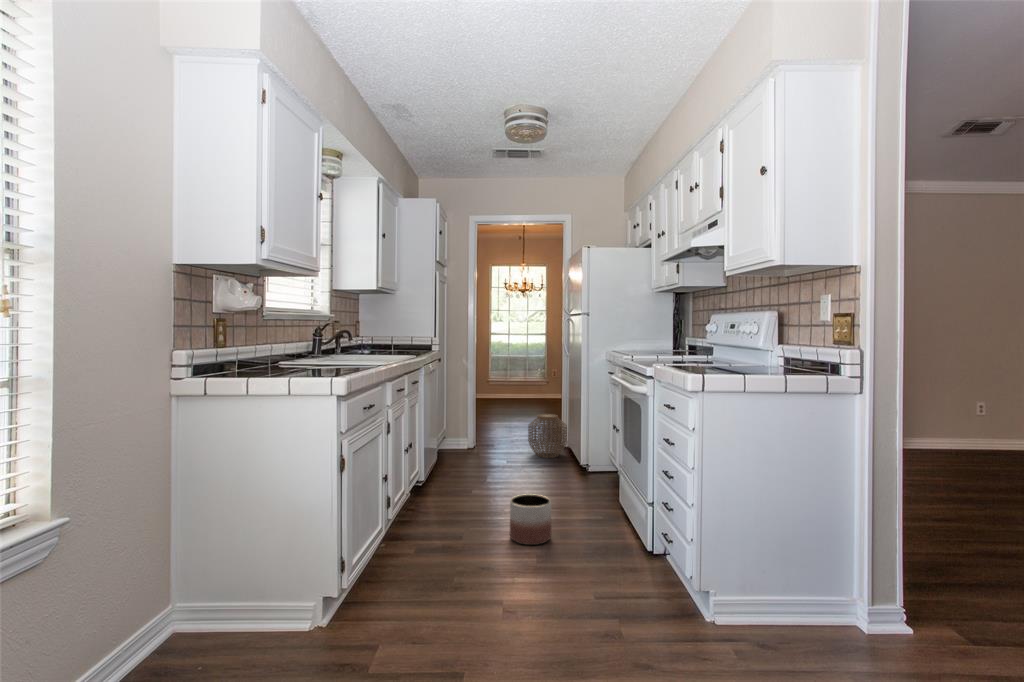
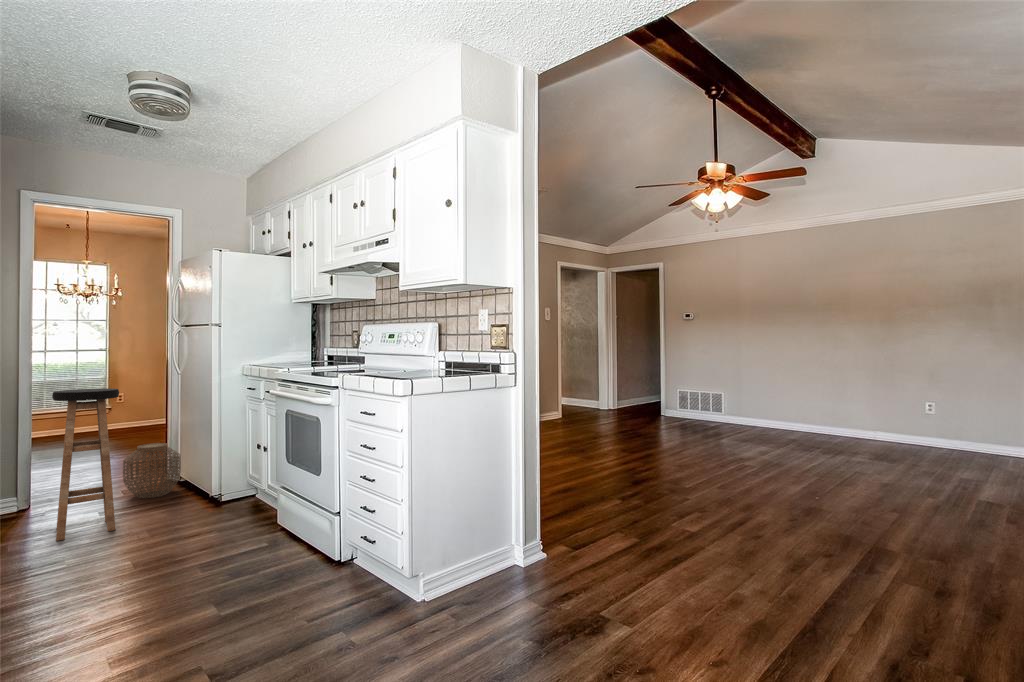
bar stool: none [477,367,516,478] -> present [52,388,119,541]
planter: present [510,494,552,545] -> none [159,535,218,600]

